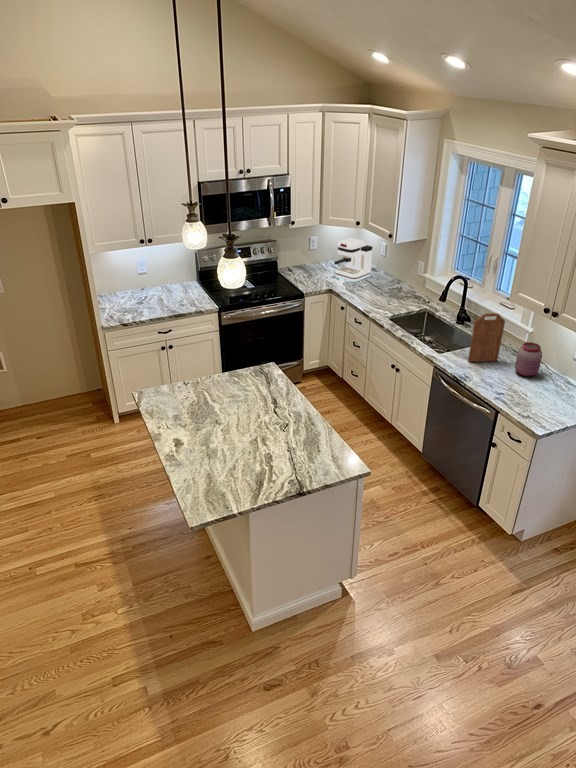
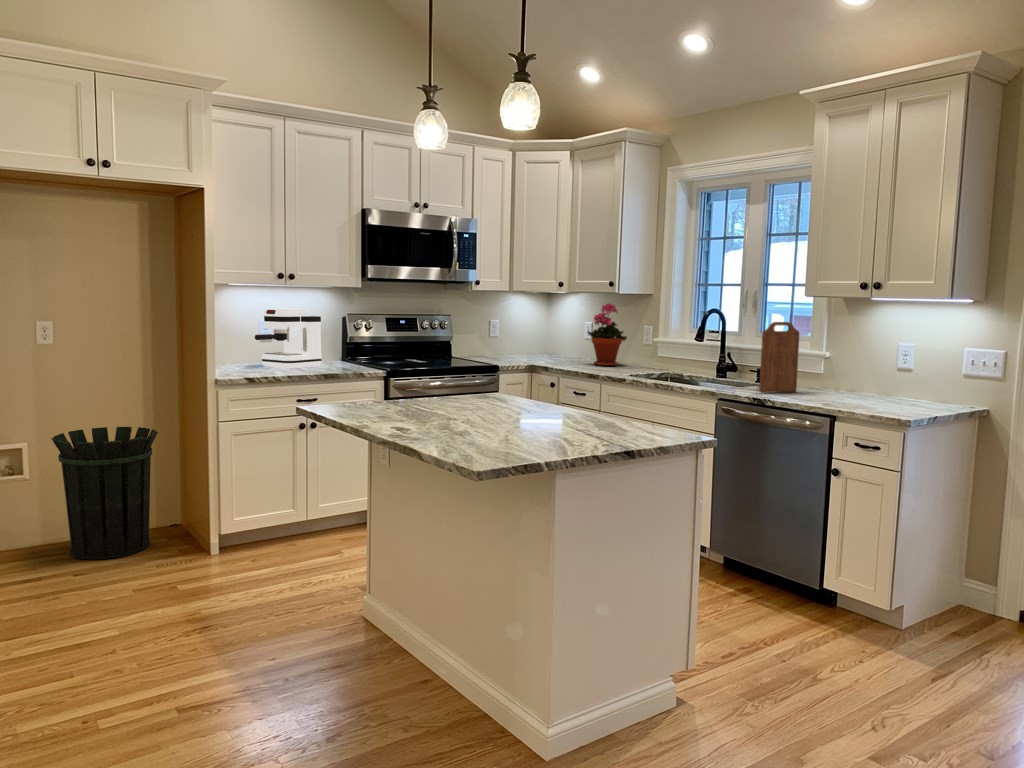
coffee maker: present [334,238,372,282] -> present [255,308,322,369]
potted plant: none [372,246,402,295] -> present [587,303,627,366]
waste bin: none [12,339,80,425] -> present [51,427,158,560]
jar: present [515,342,542,376] -> none [825,354,860,397]

